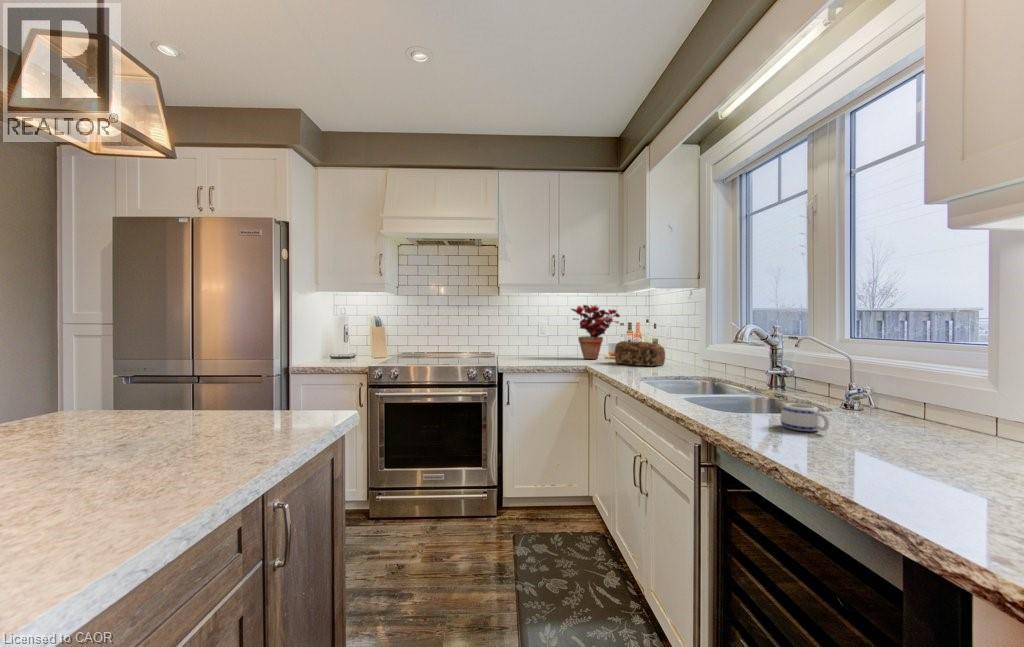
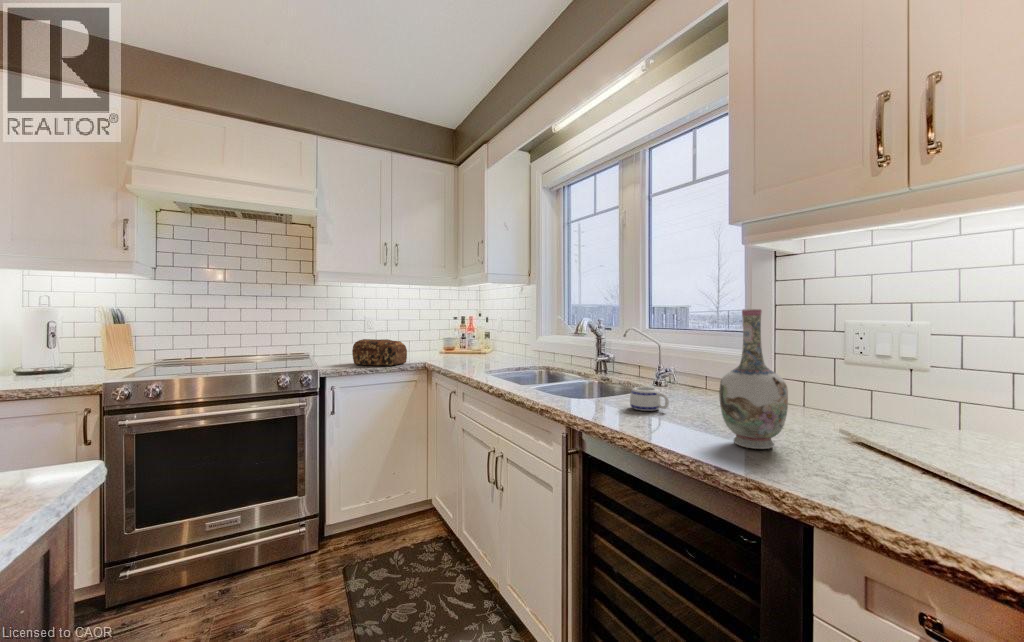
potted plant: present [571,305,620,359] -> none [398,298,451,356]
vase: none [874,316,977,491] -> present [719,309,788,449]
bread loaf: present [614,341,665,366] -> present [352,339,407,366]

